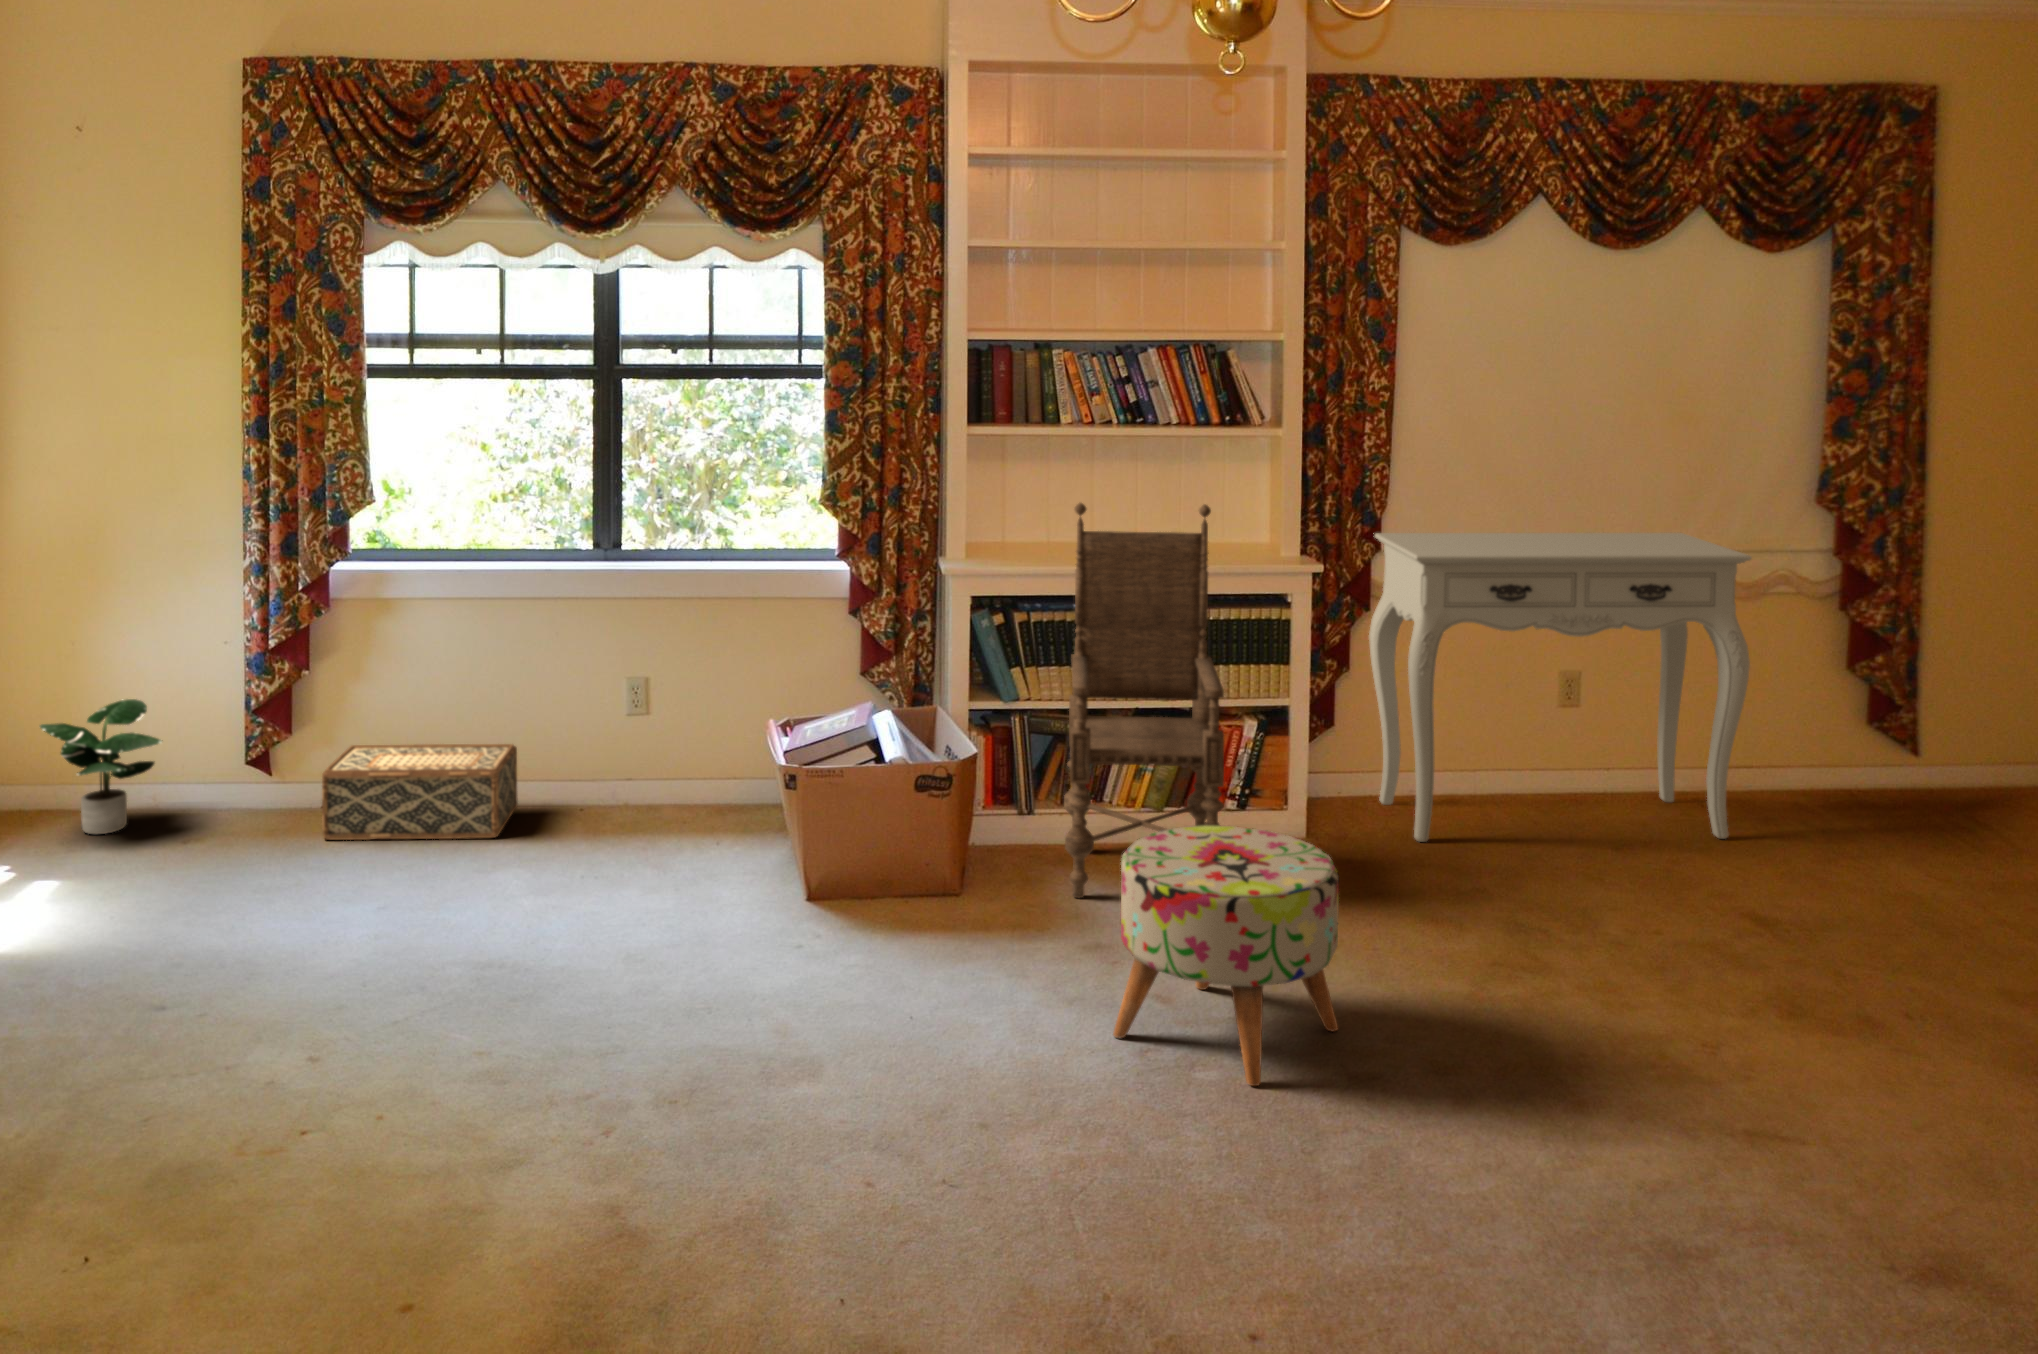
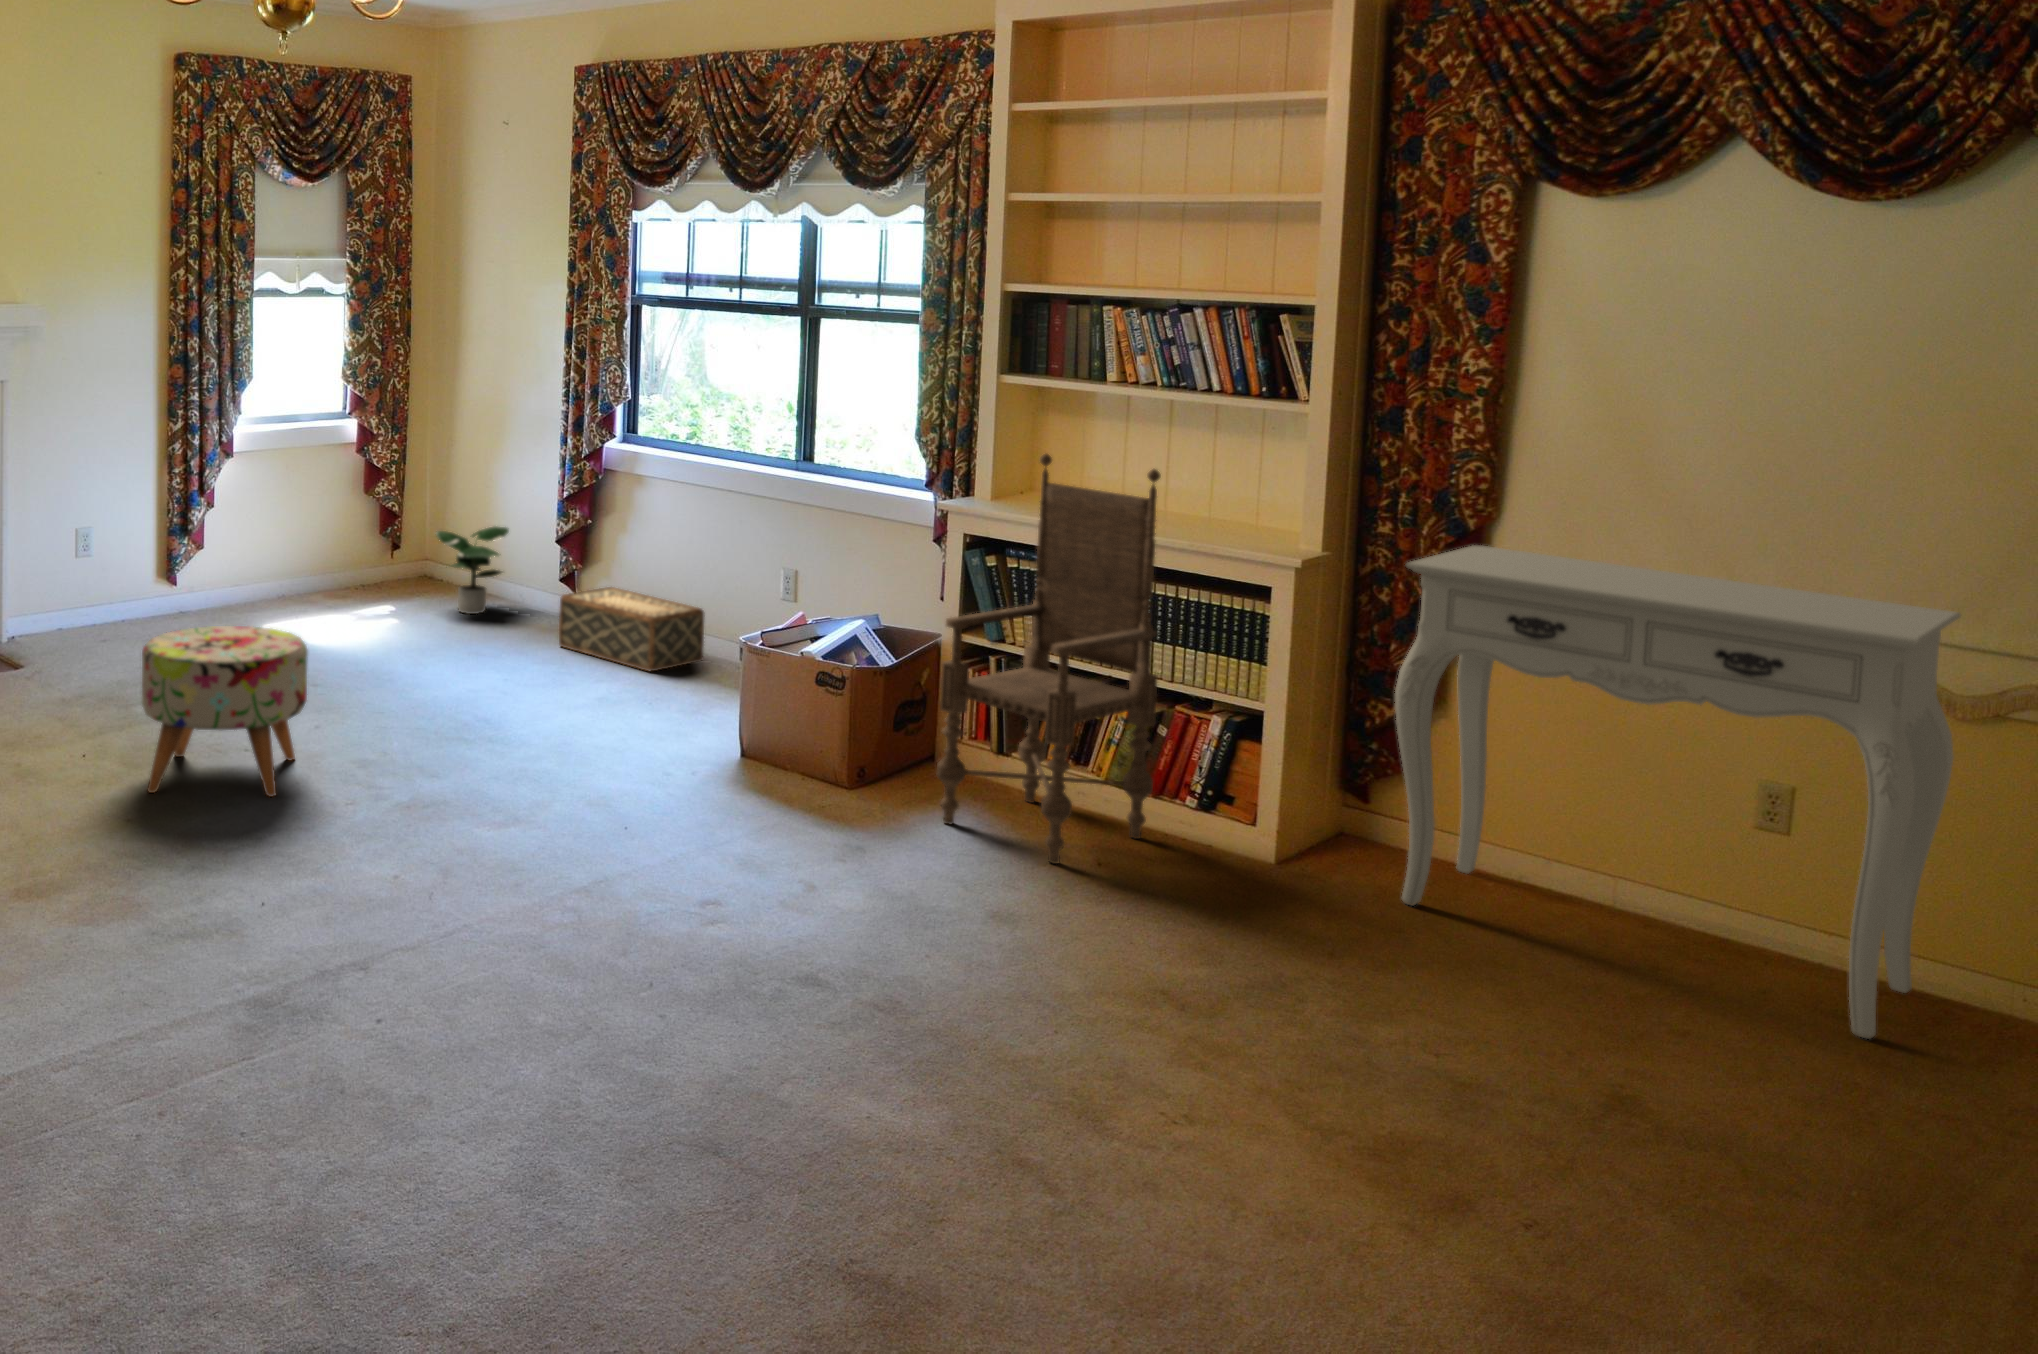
ottoman: present [1113,825,1339,1086] -> present [142,626,308,797]

